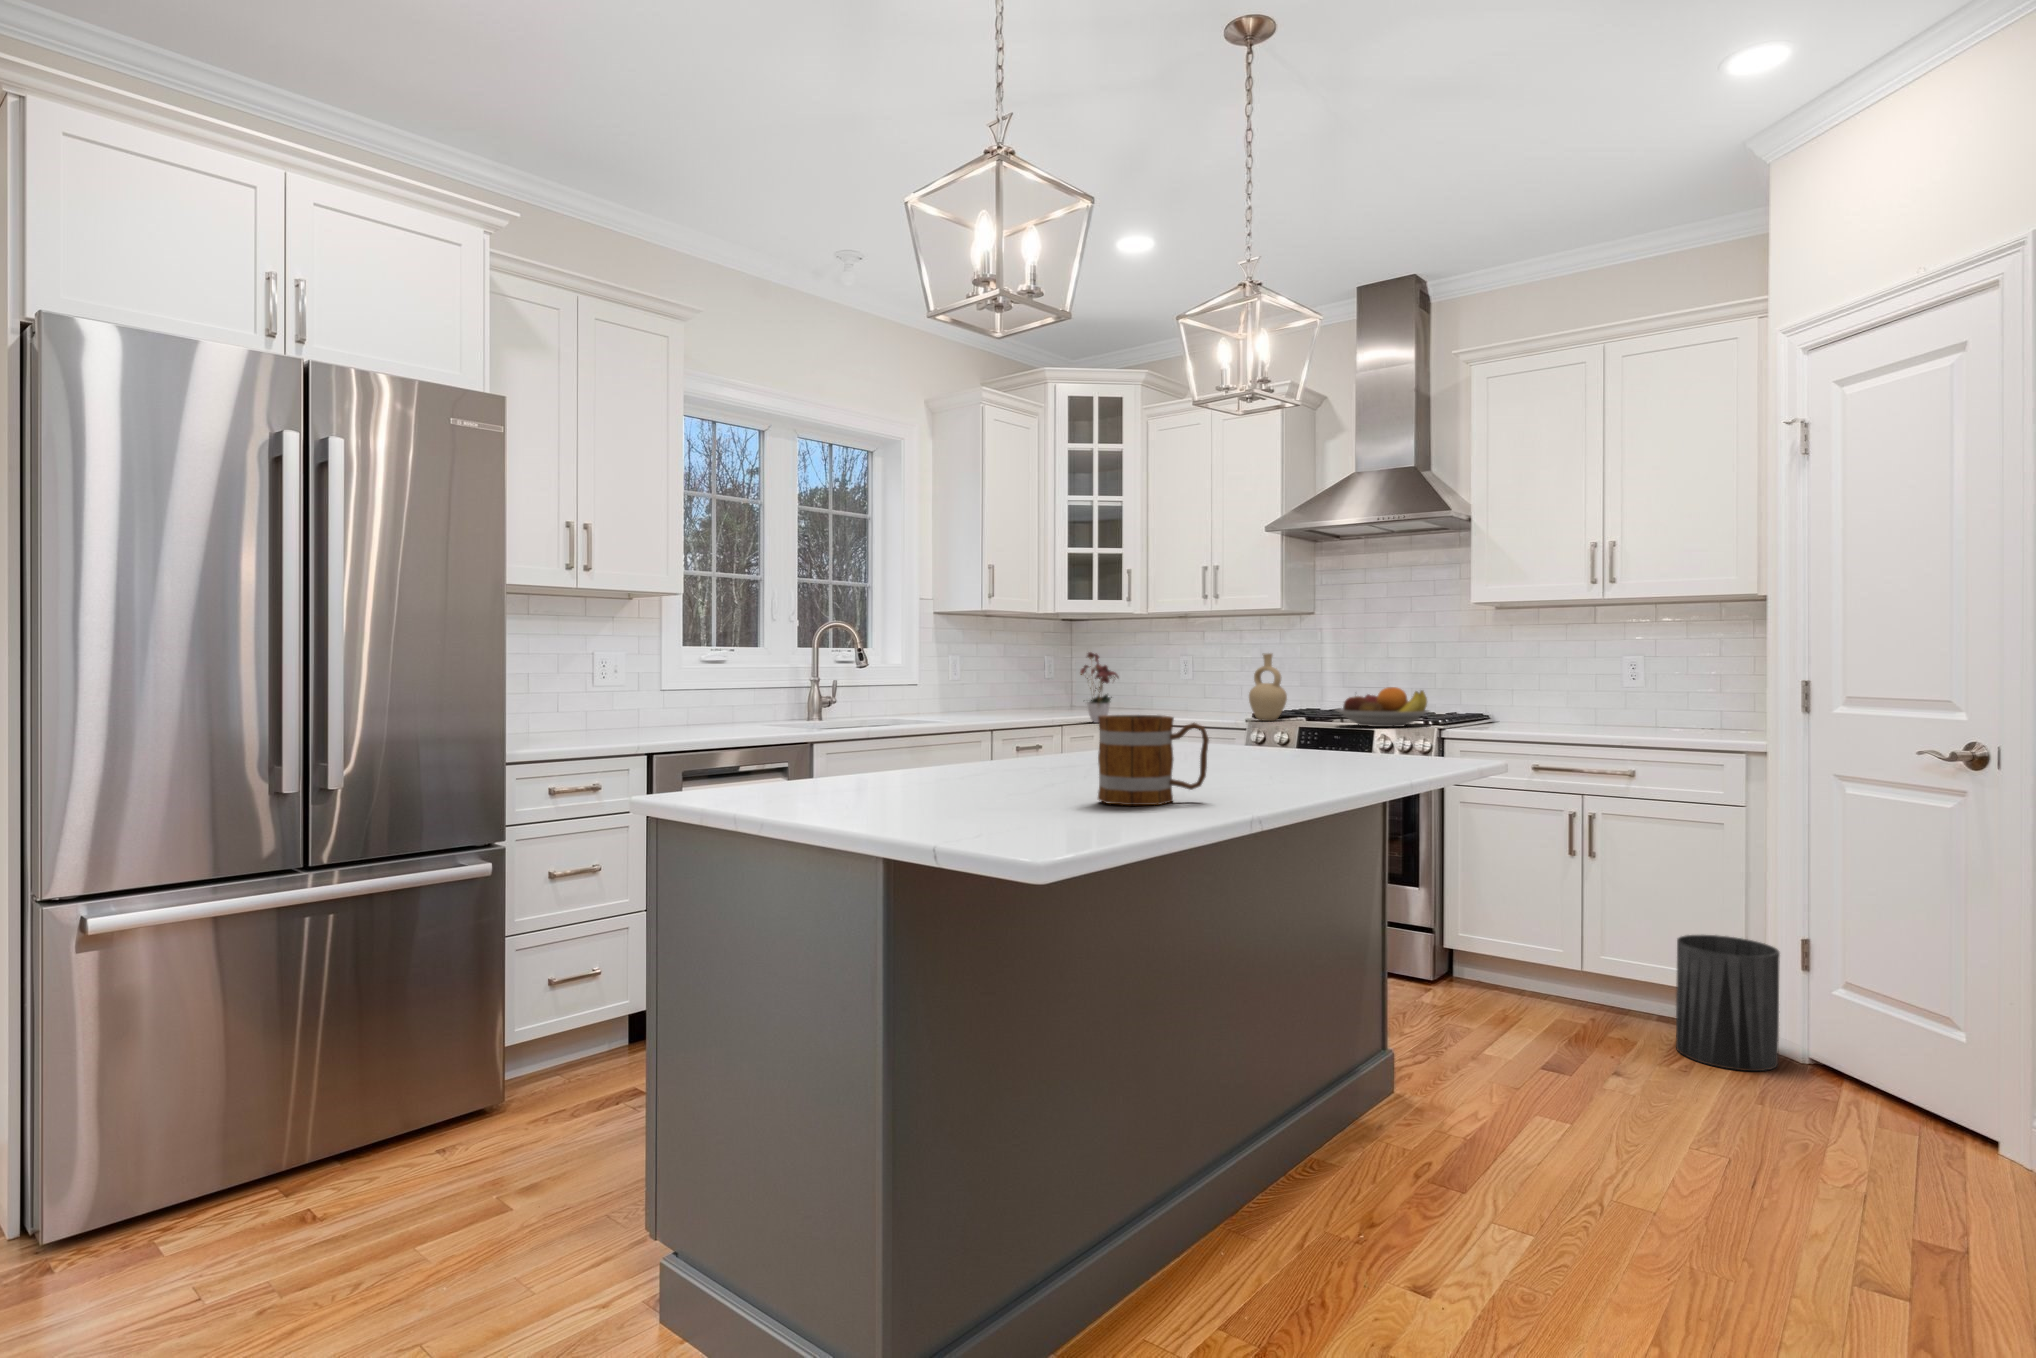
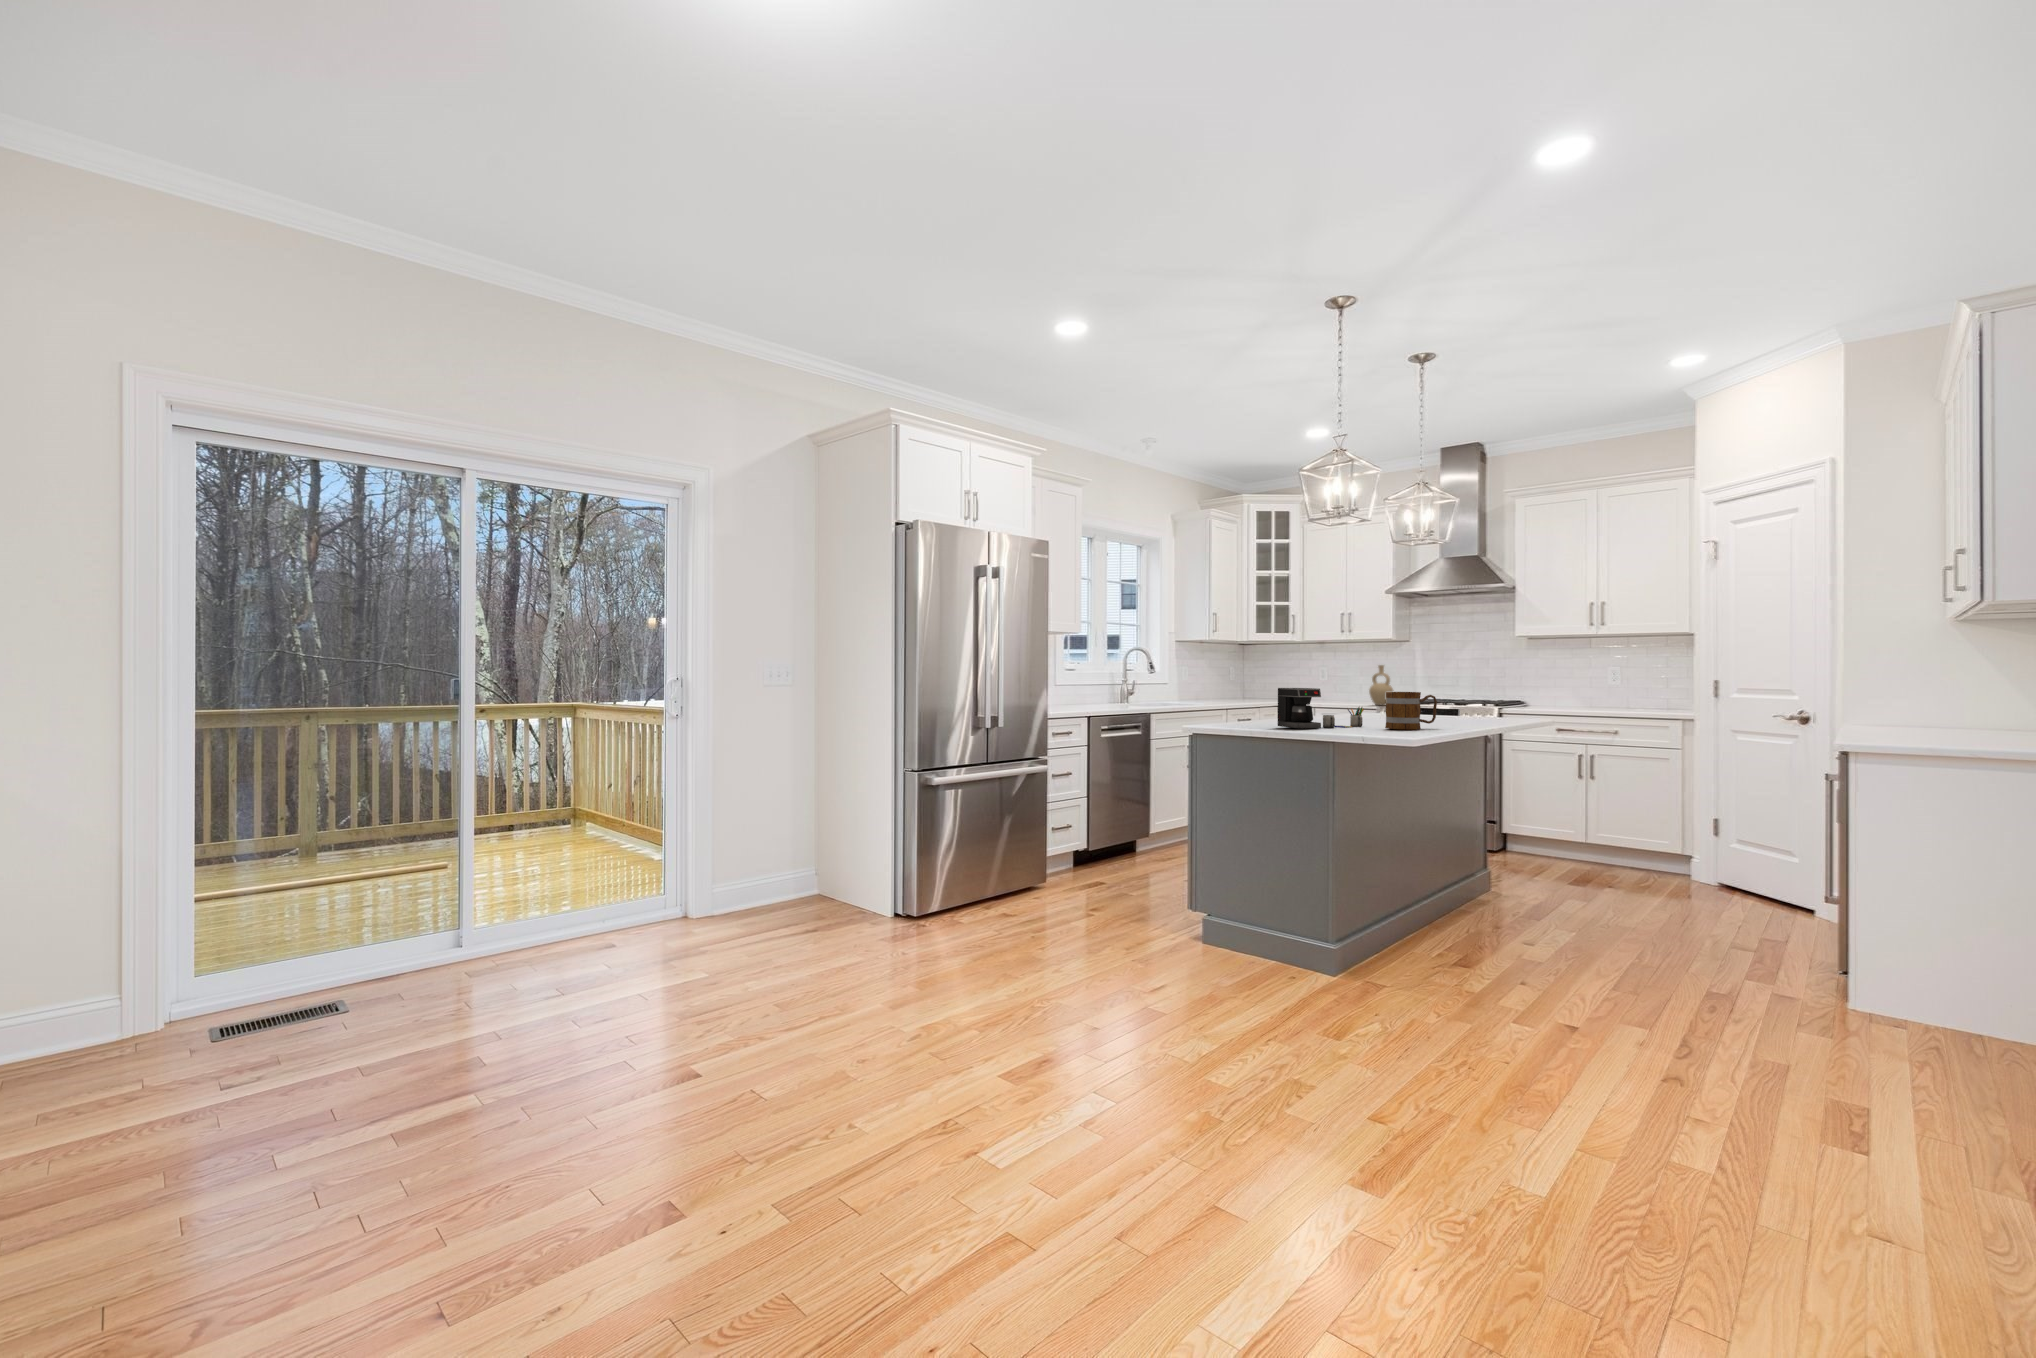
flower arrangement: present [1080,652,1119,723] -> none [1258,662,1288,707]
fruit bowl: present [1336,687,1429,727] -> none [1432,684,1491,707]
coffee maker: none [903,704,1086,798] -> present [1278,688,1364,728]
trash can: present [1676,935,1780,1071] -> none [1642,819,1701,889]

